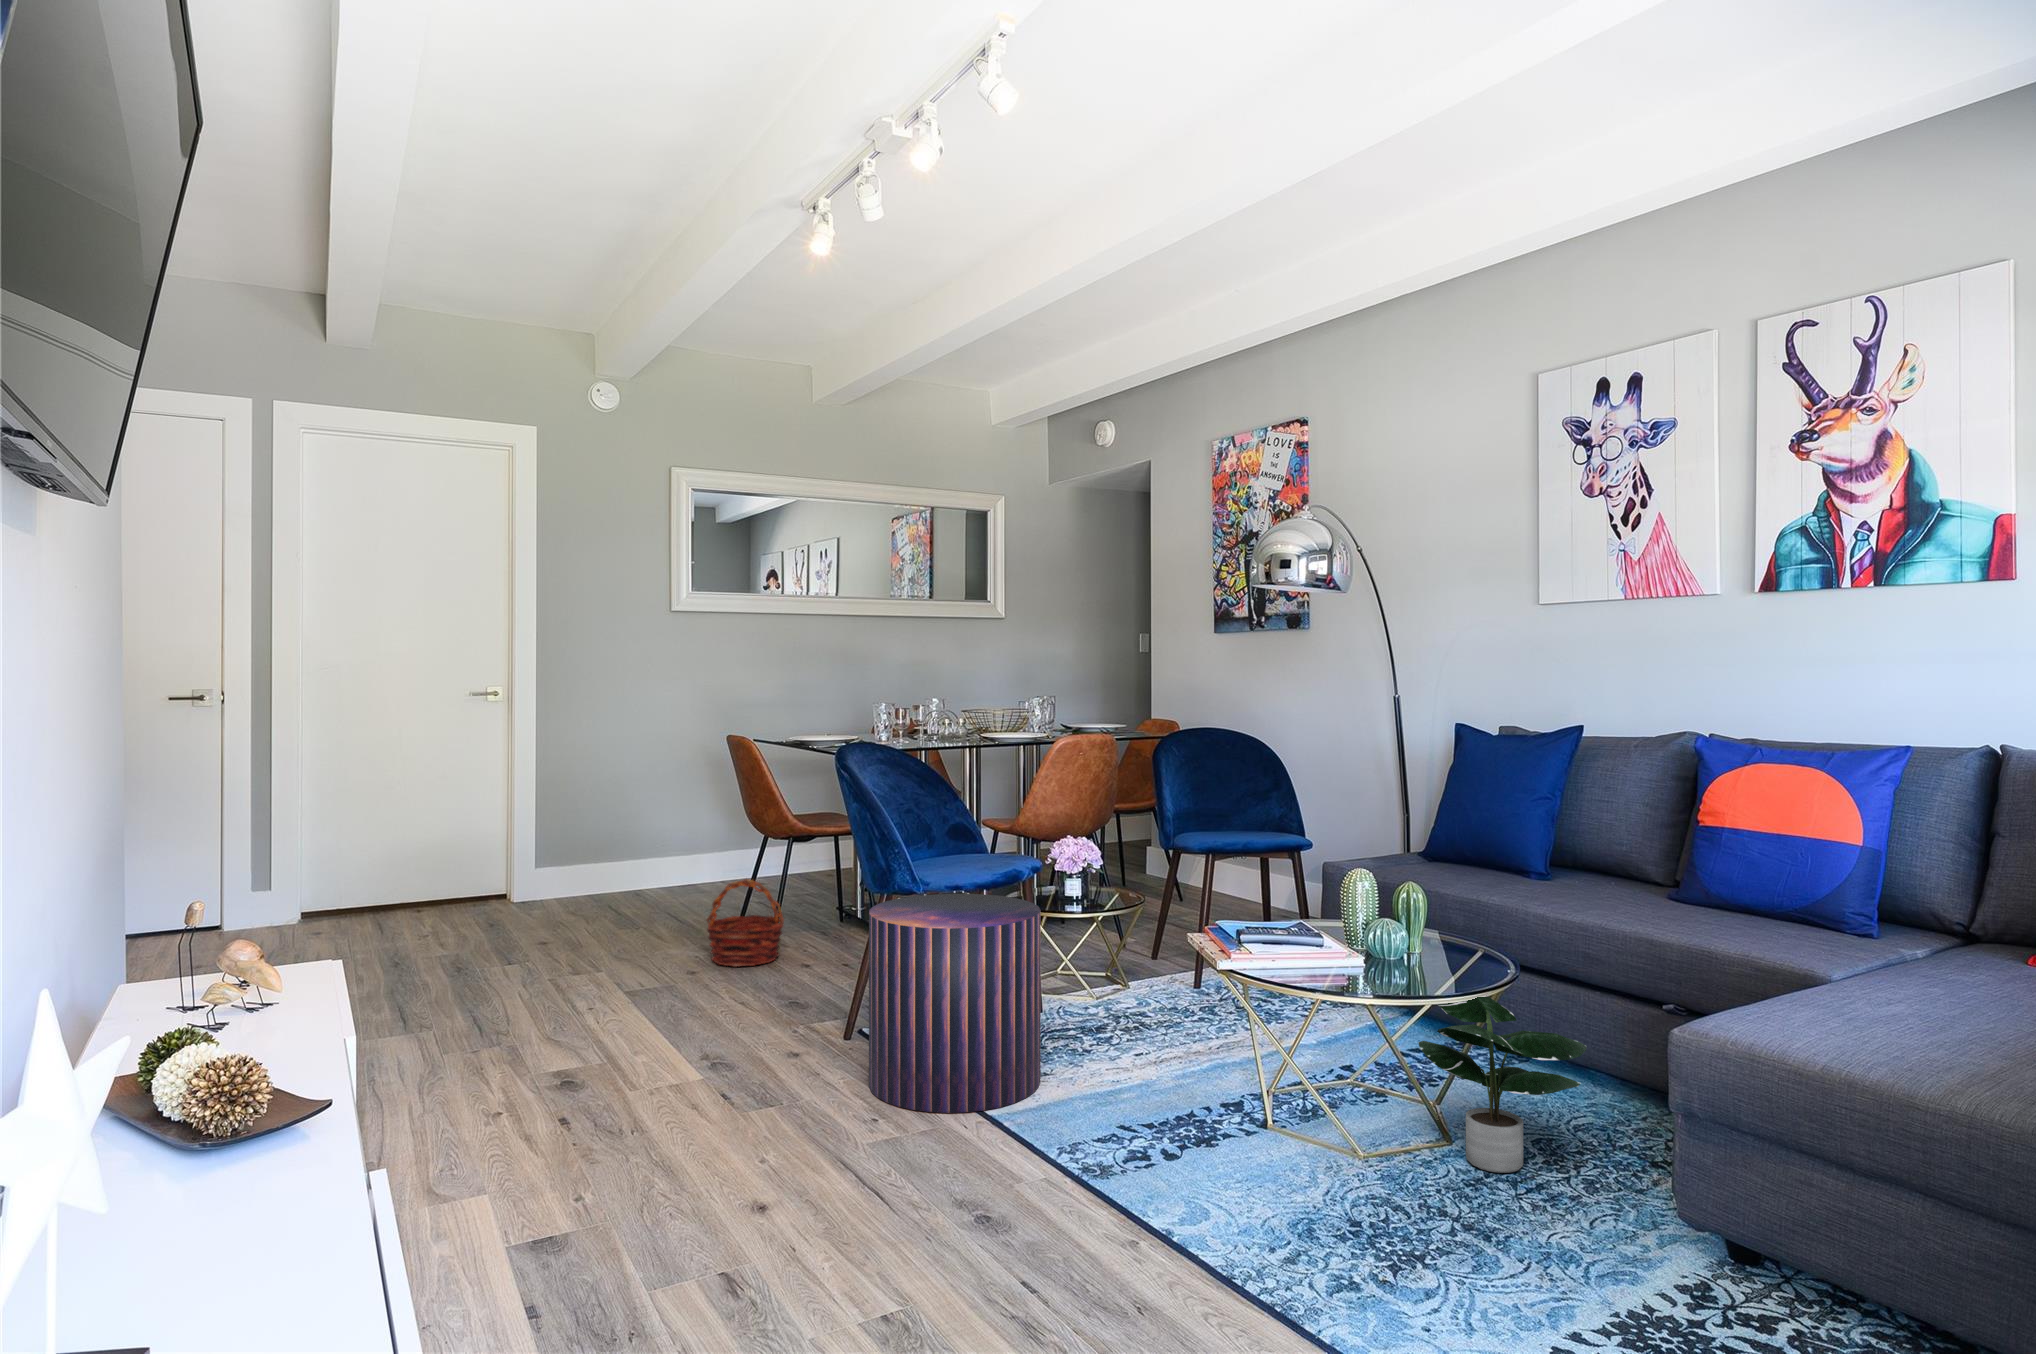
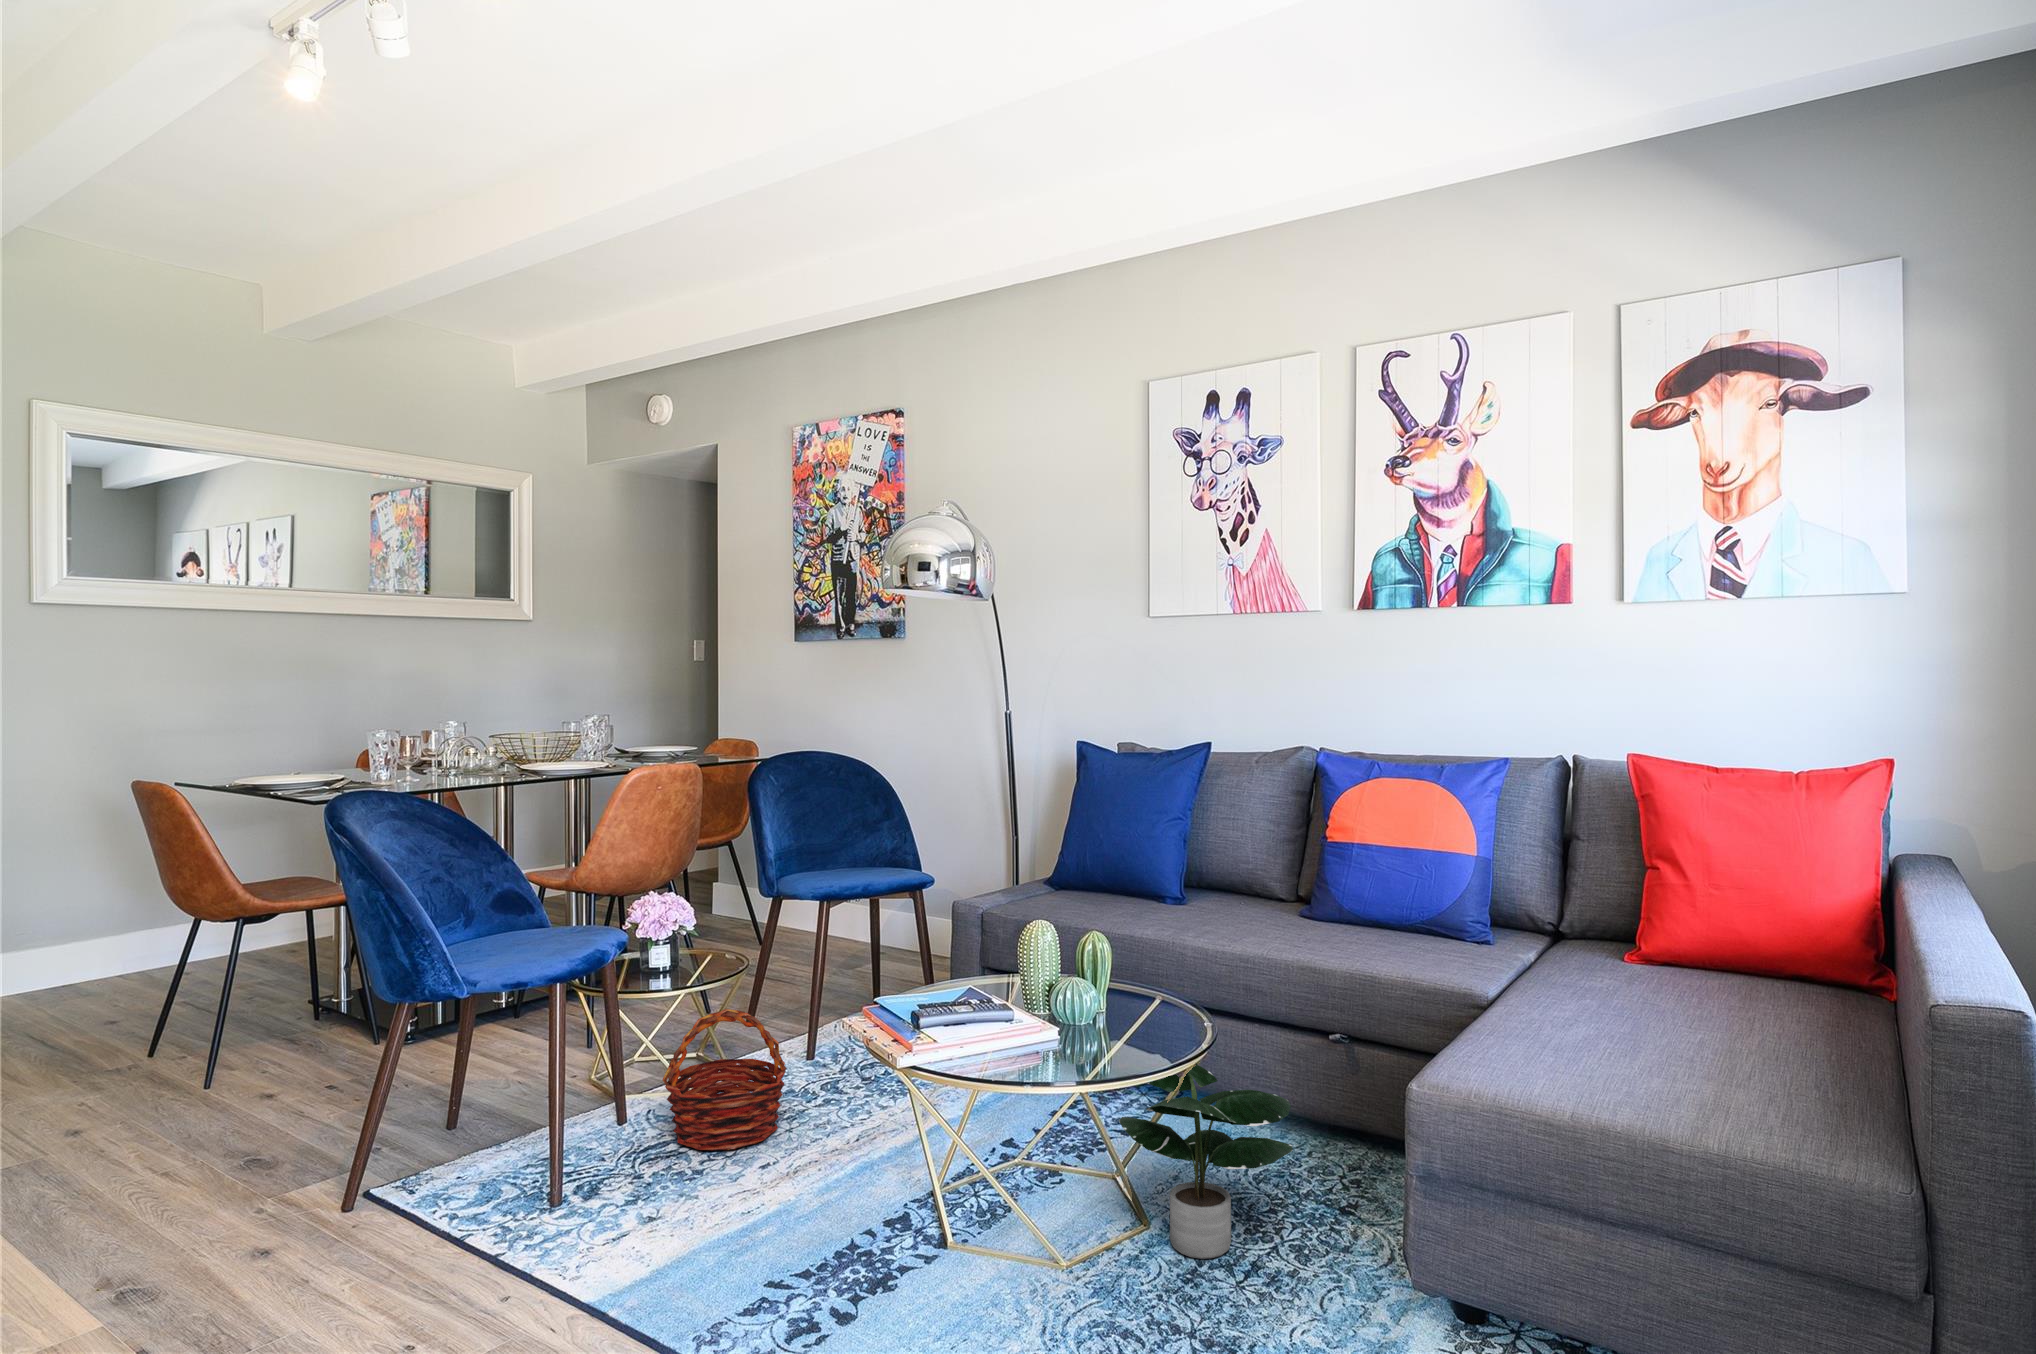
basket: present [707,879,784,967] -> present [663,1009,787,1151]
pouf: present [869,894,1041,1113] -> none [393,989,645,1314]

